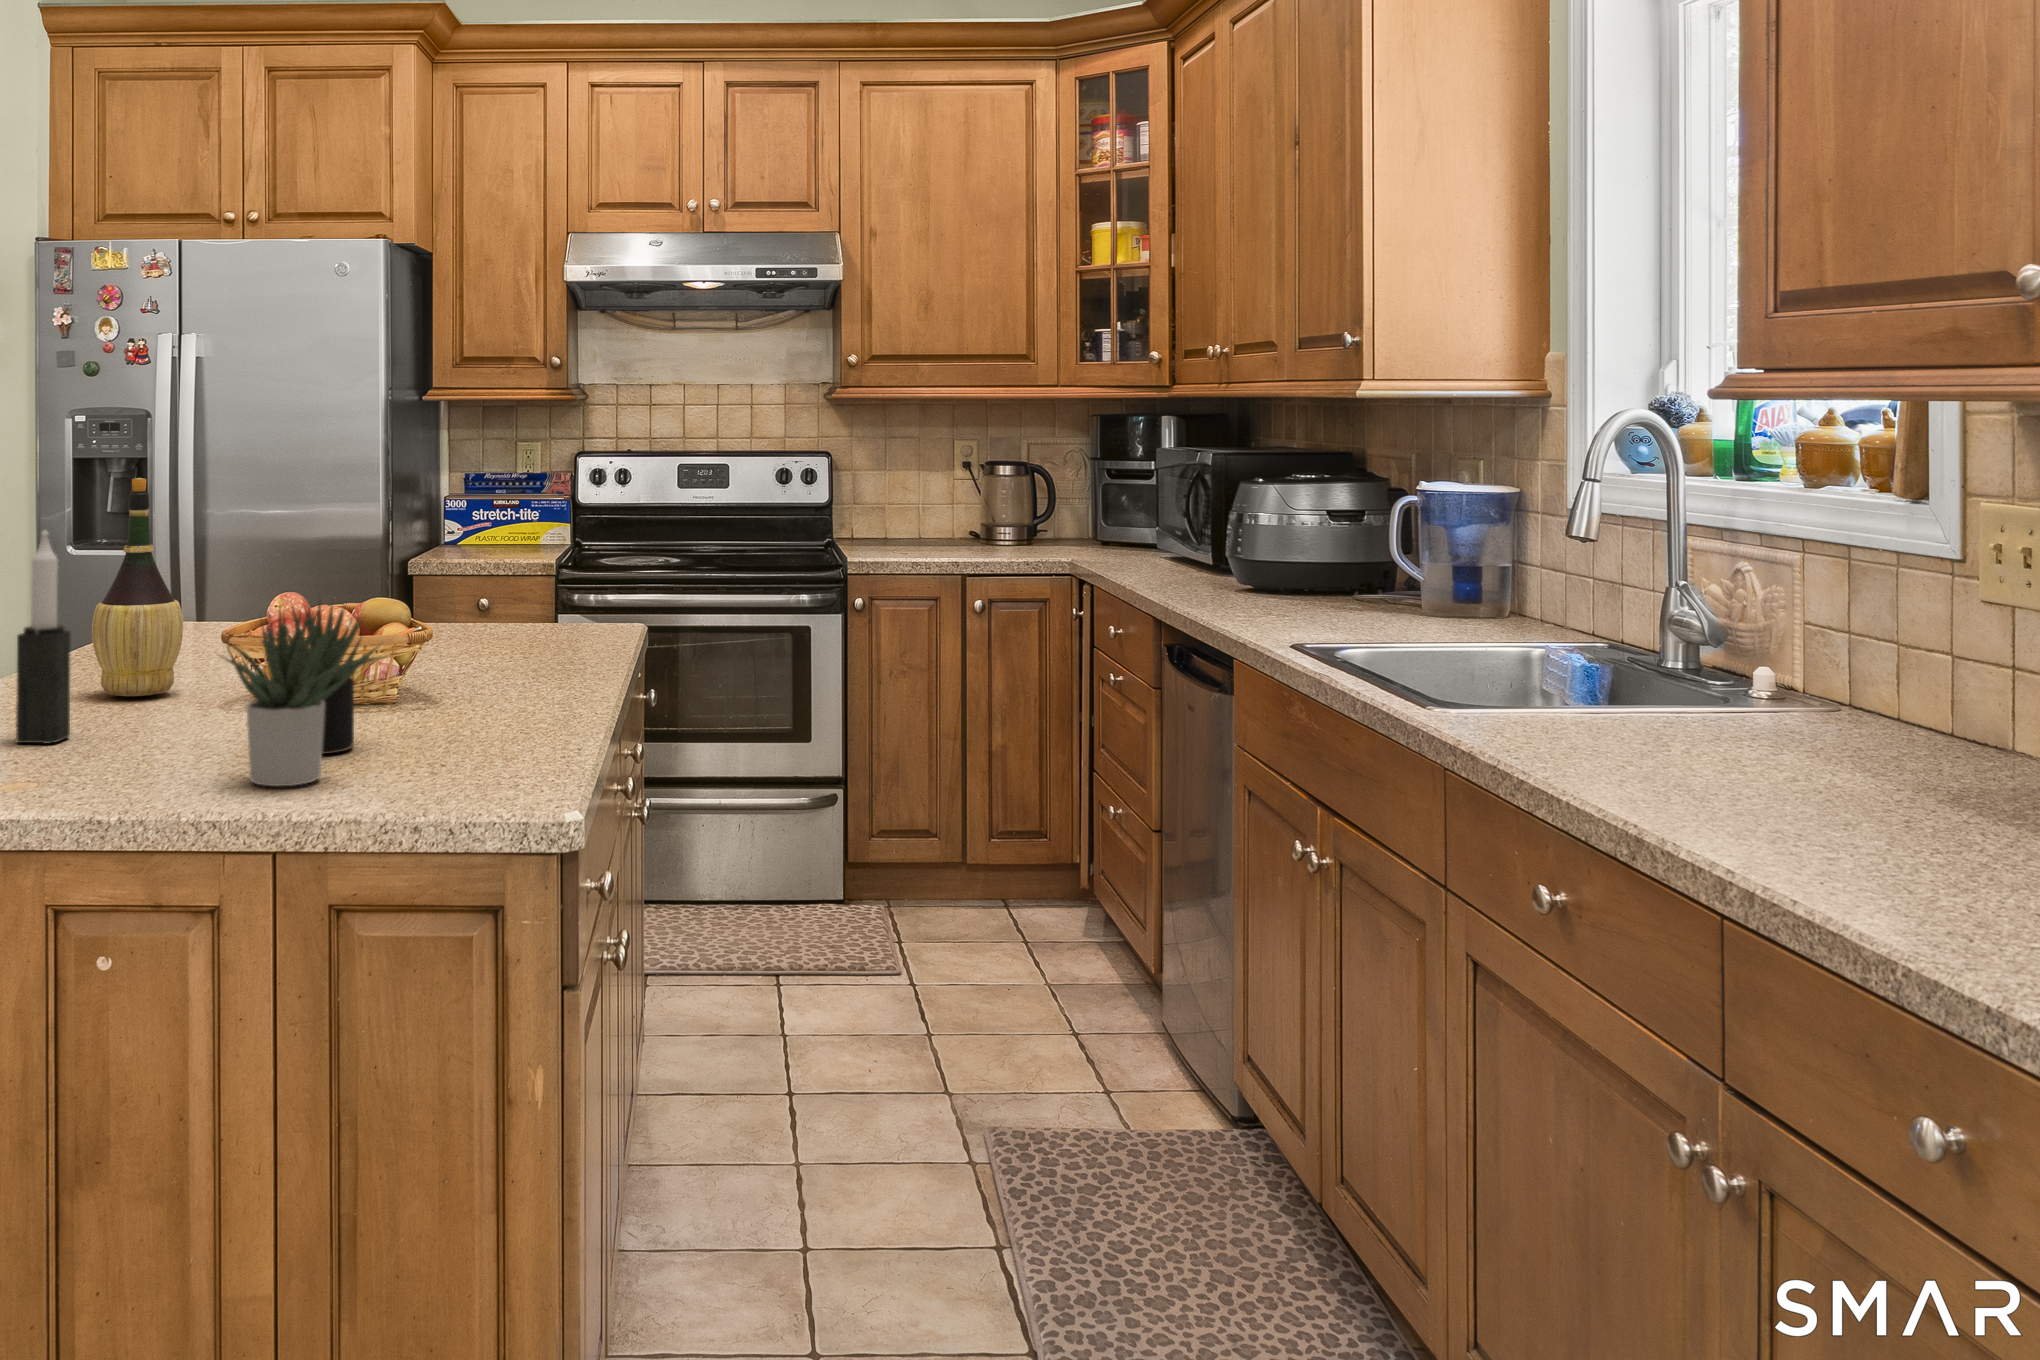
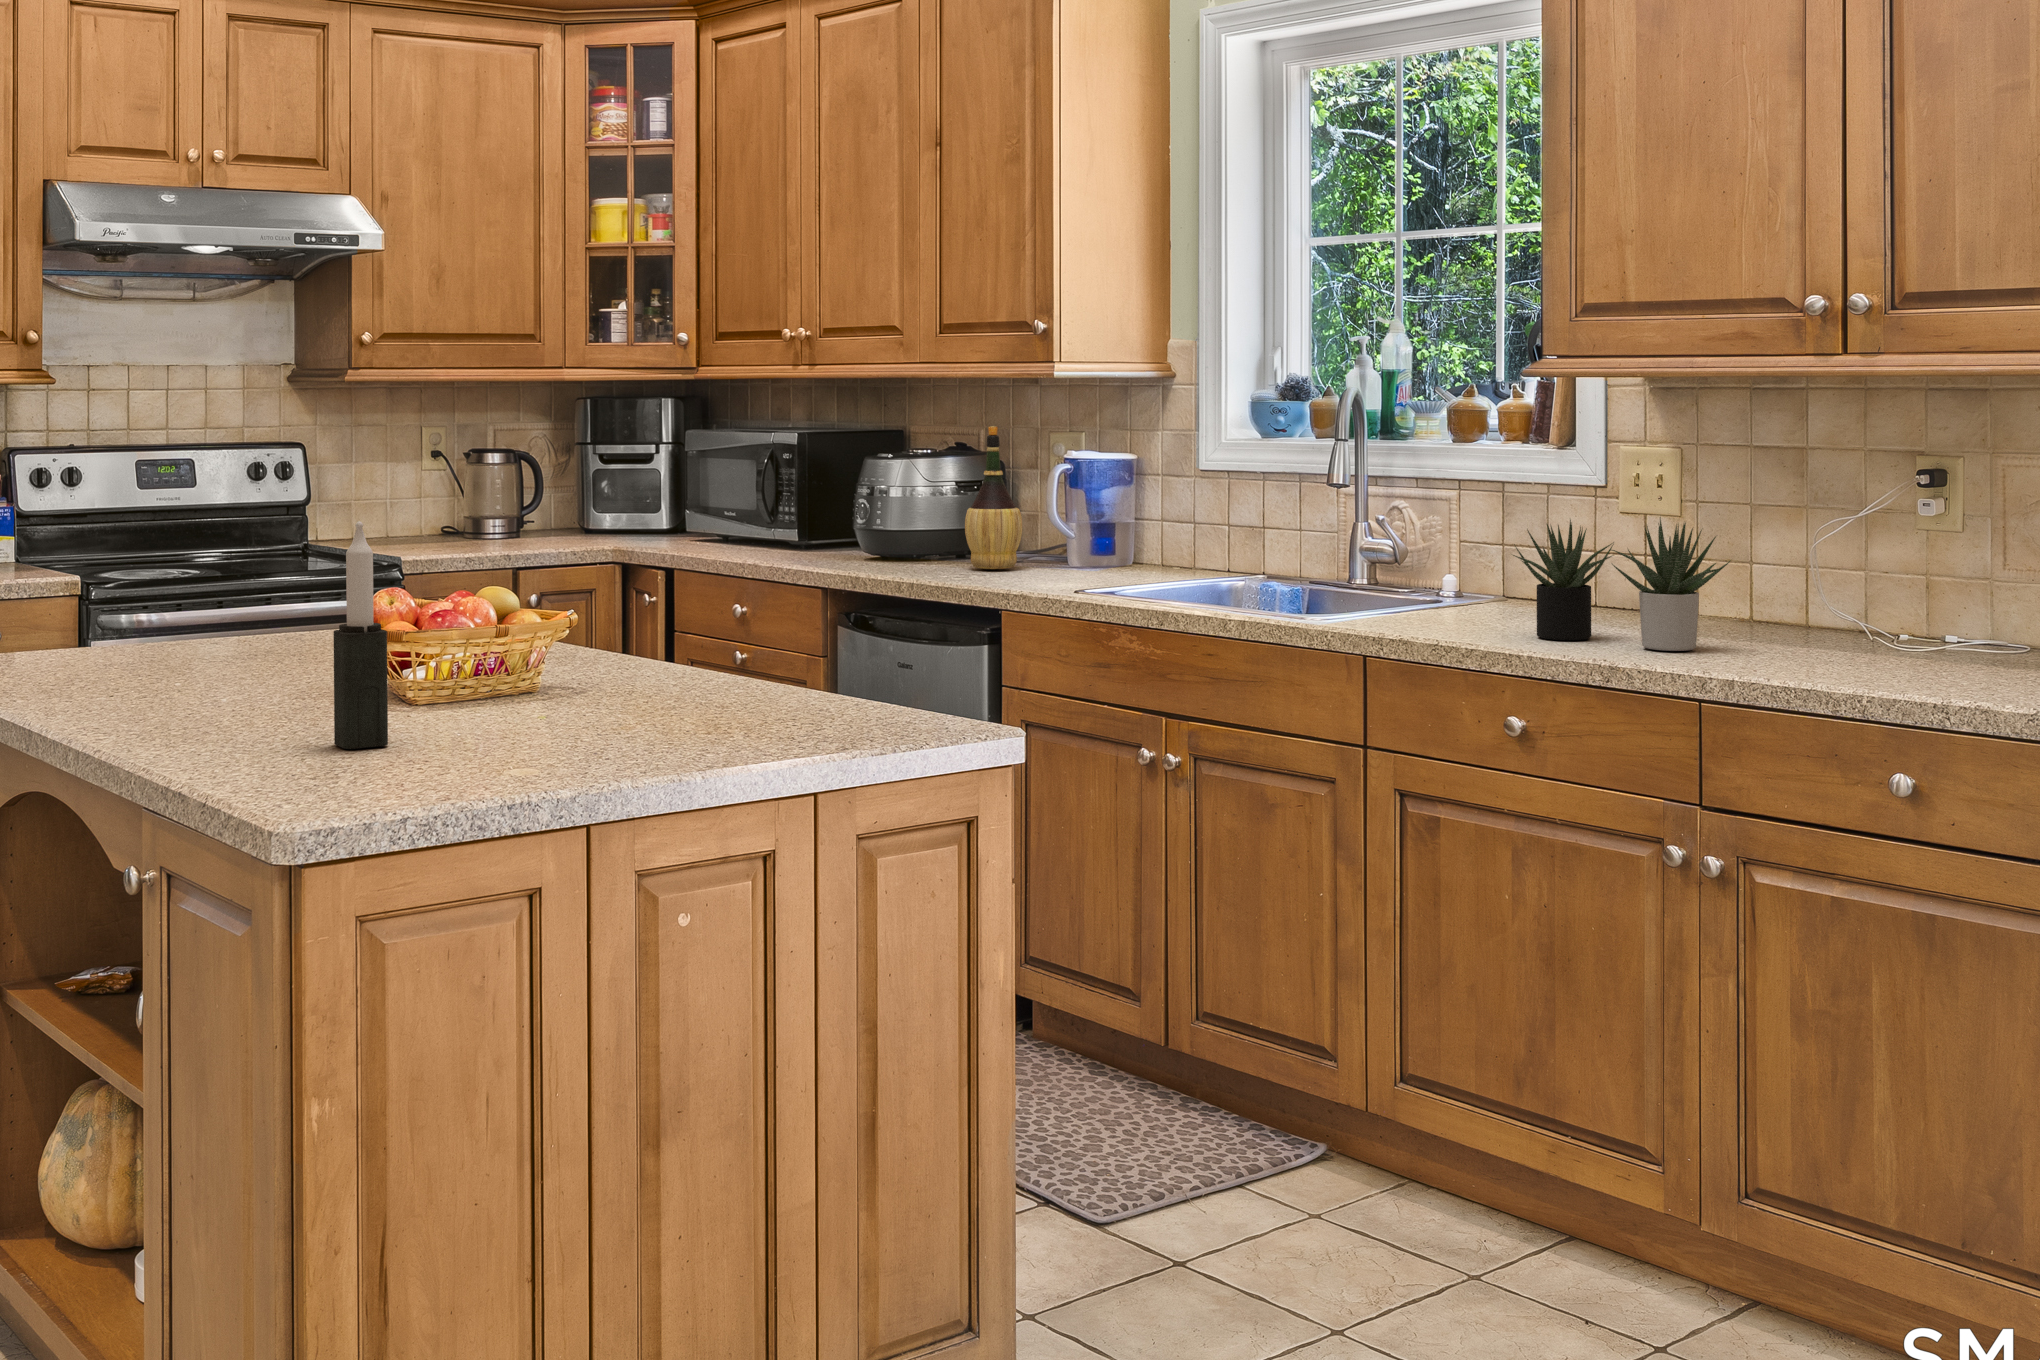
wine bottle: present [92,478,183,696] -> present [965,426,1022,569]
succulent plant: present [216,600,384,786] -> present [1513,517,1731,651]

